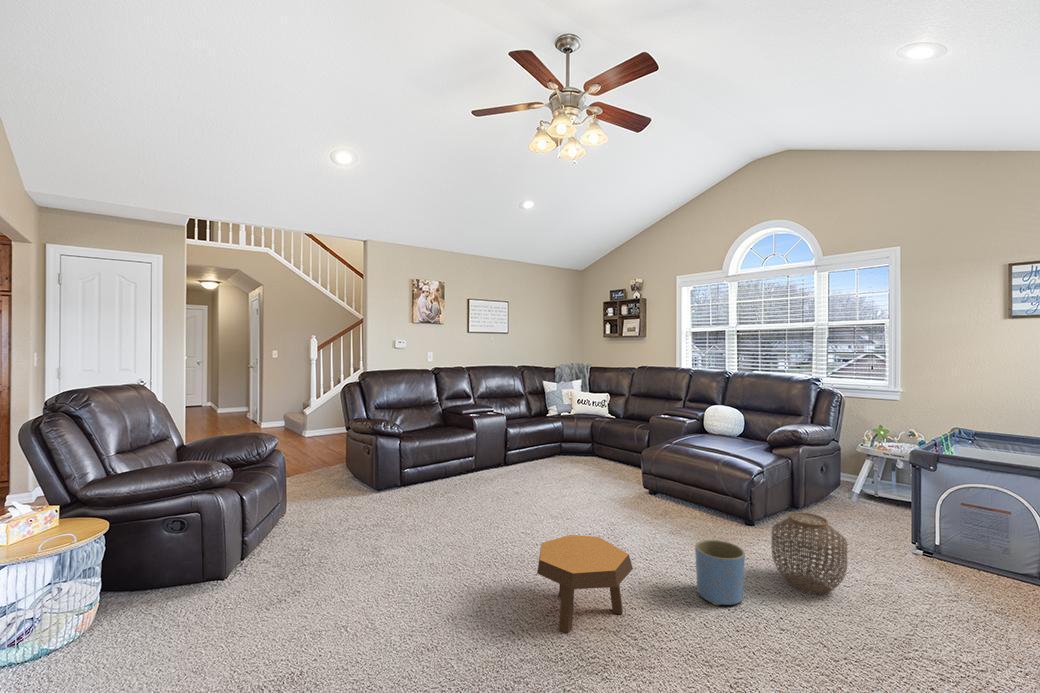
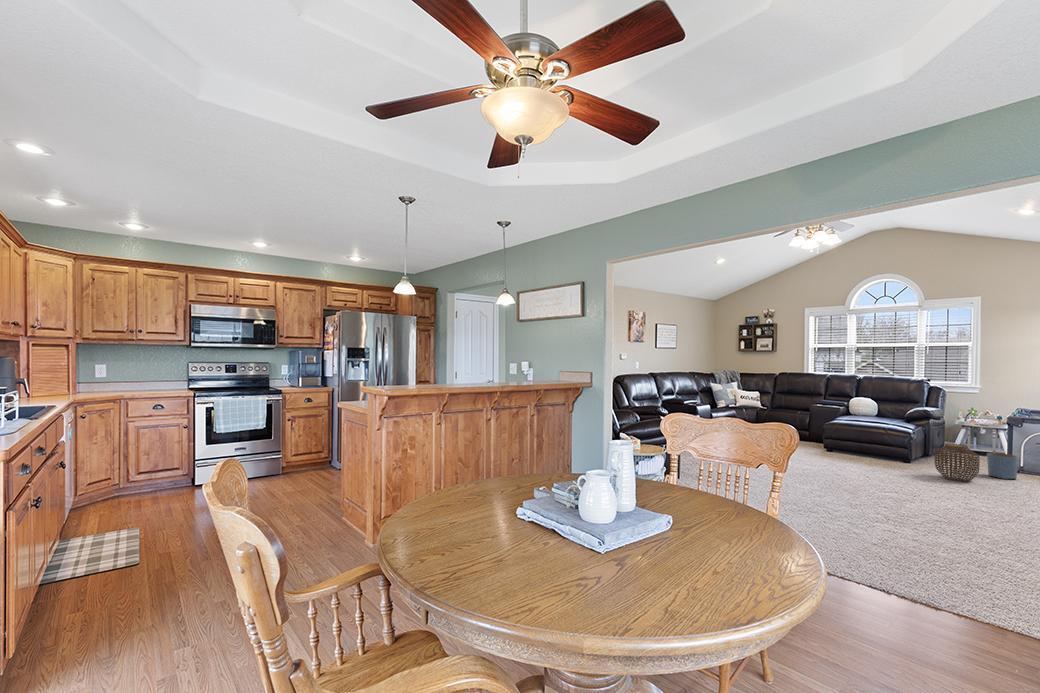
footstool: present [537,535,633,633] -> none [823,451,878,487]
planter: present [695,540,745,606] -> present [987,453,1018,479]

